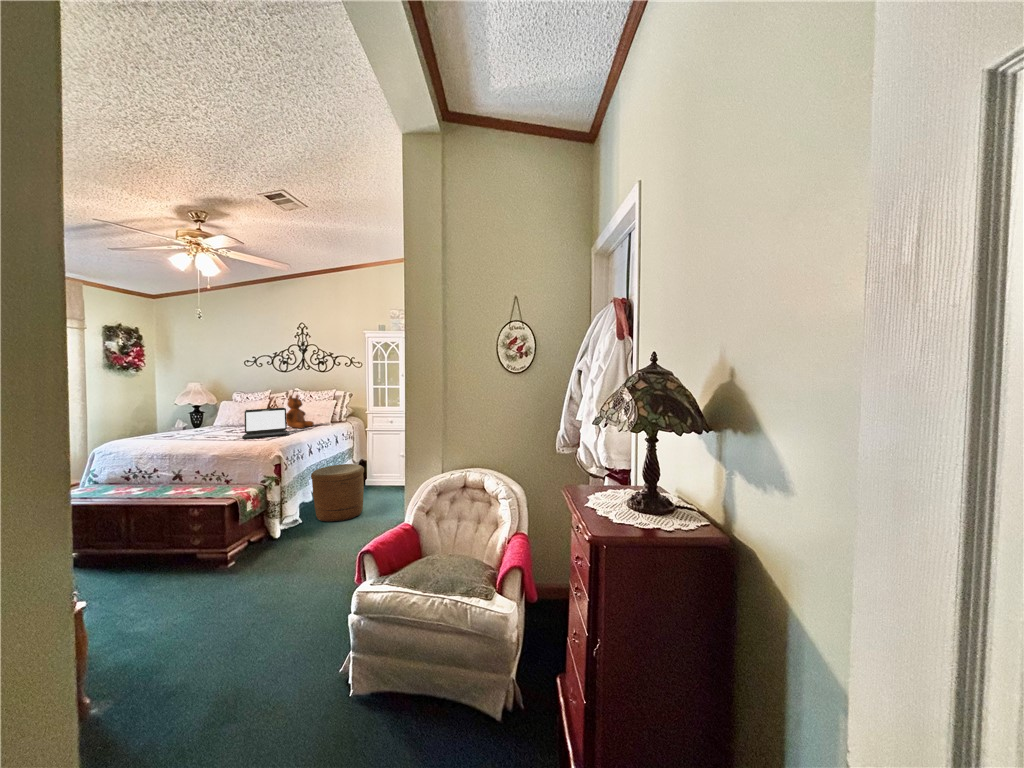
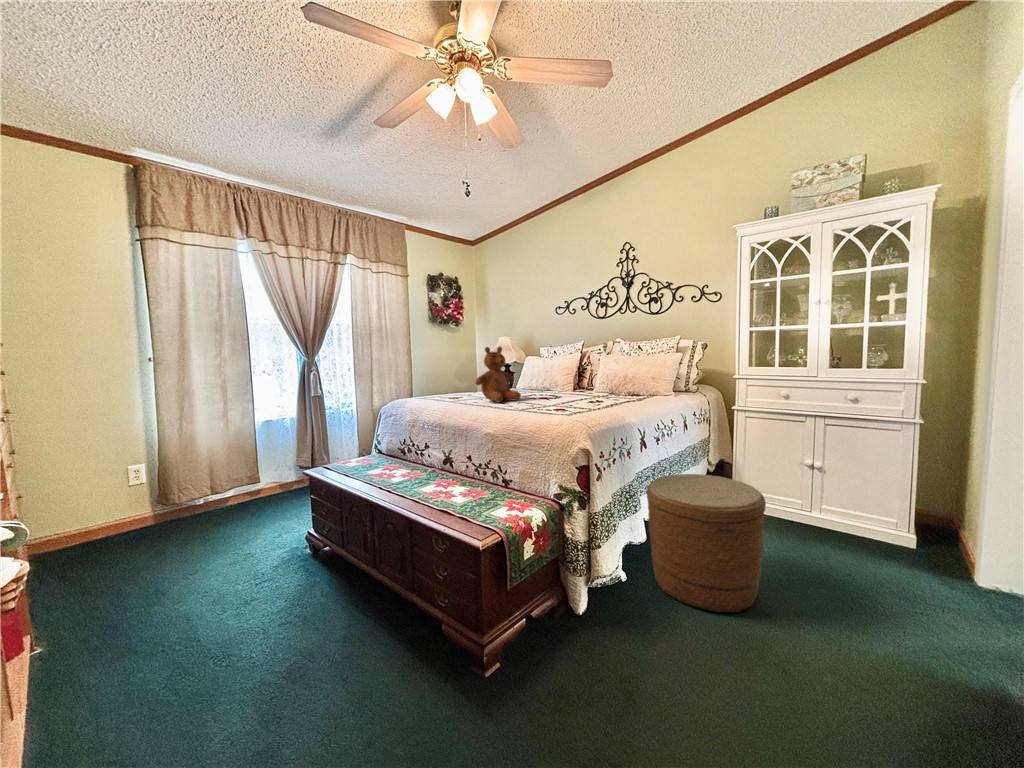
teddy bear: present [286,395,314,428] -> present [475,347,521,402]
laptop: present [242,408,287,440] -> none [535,359,603,408]

